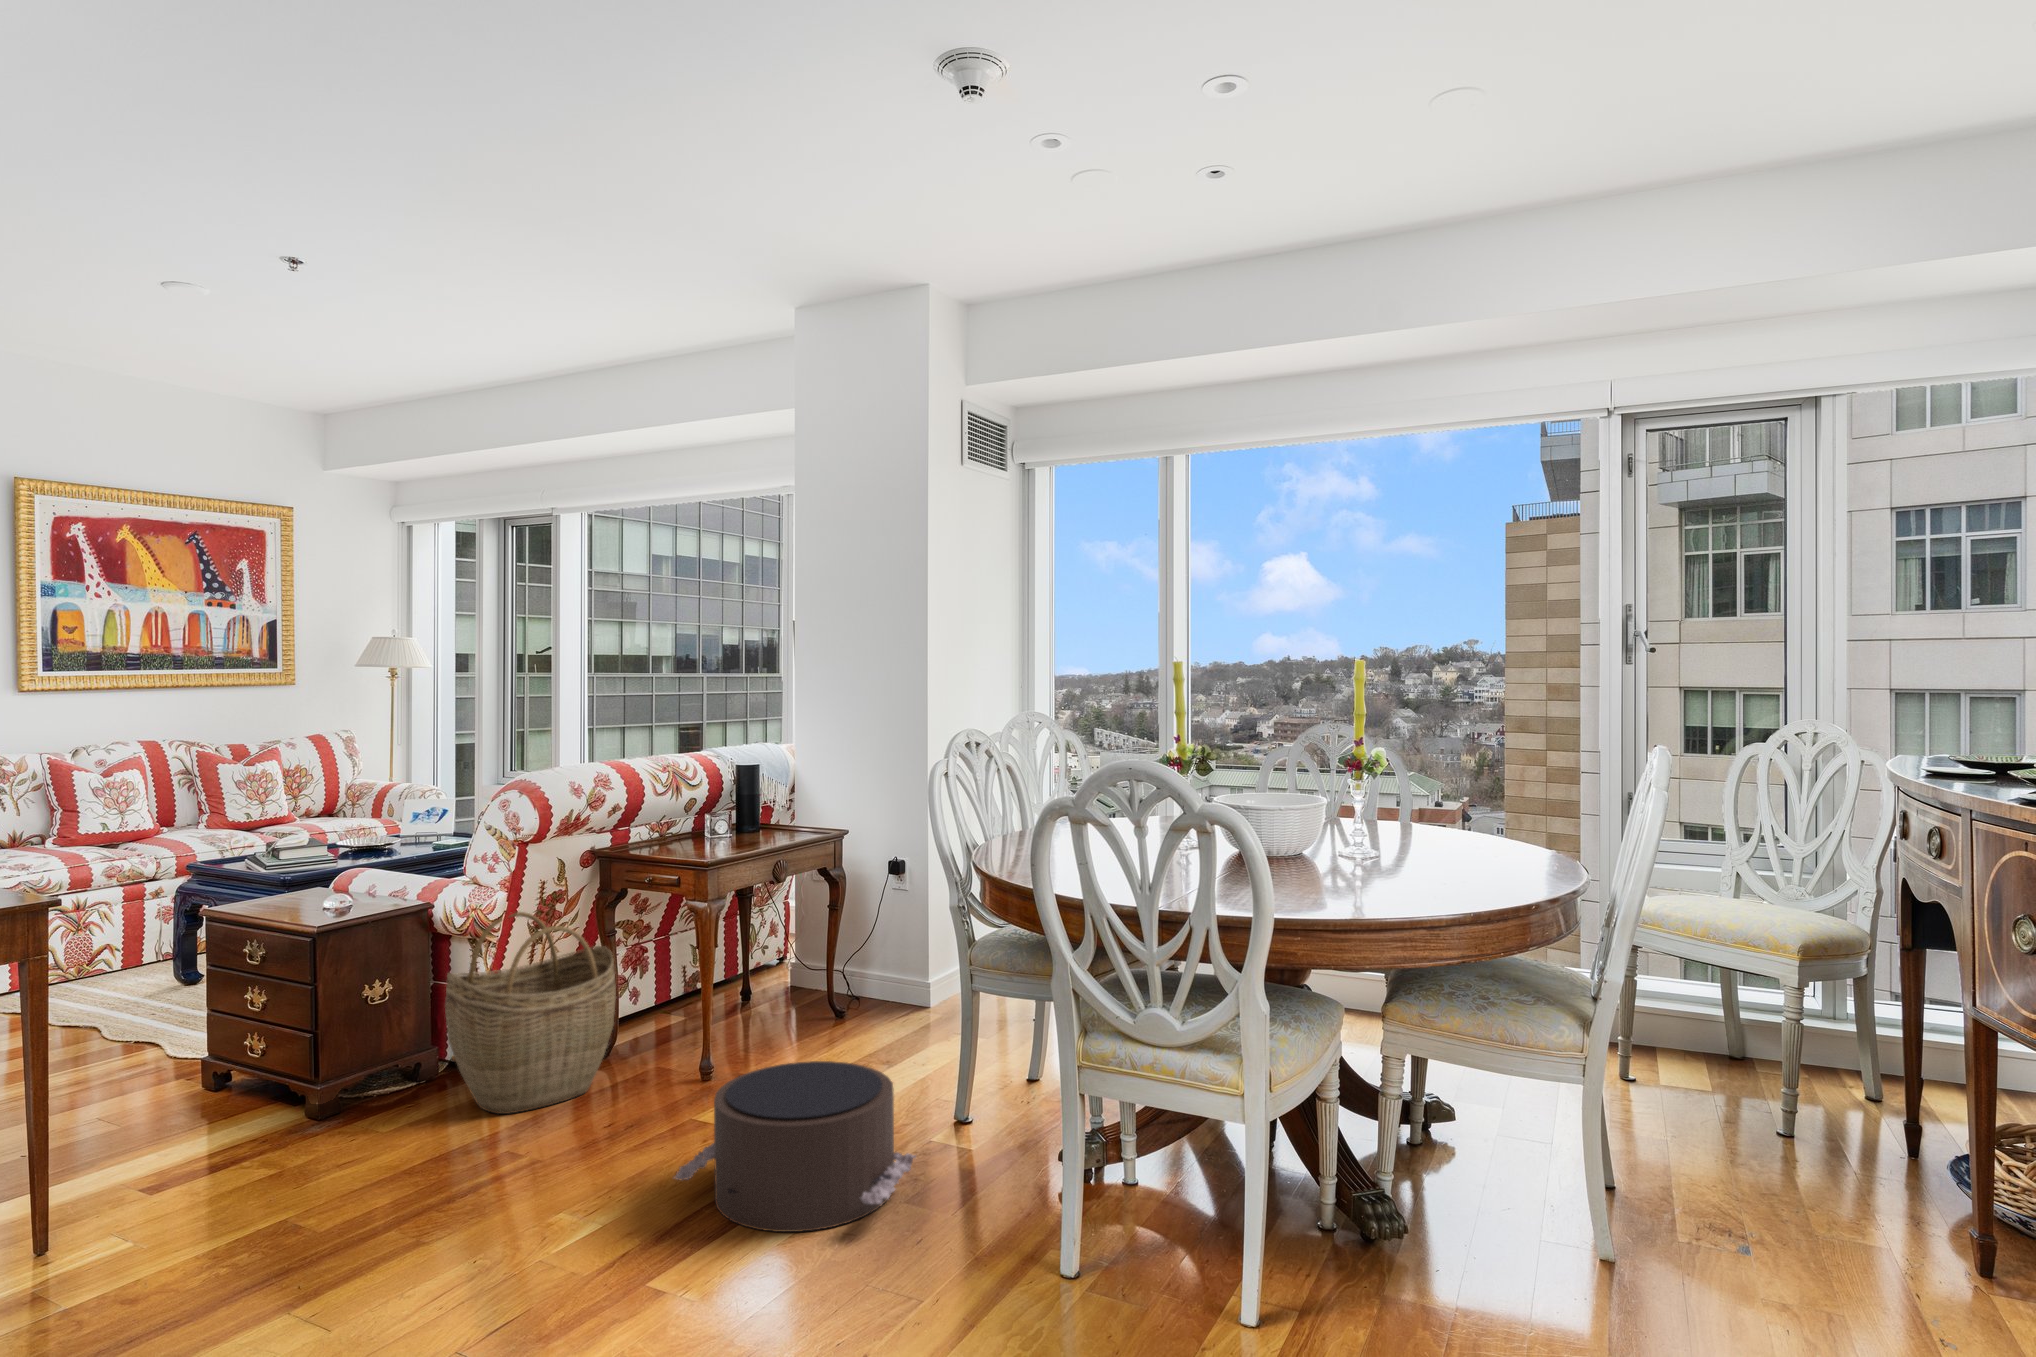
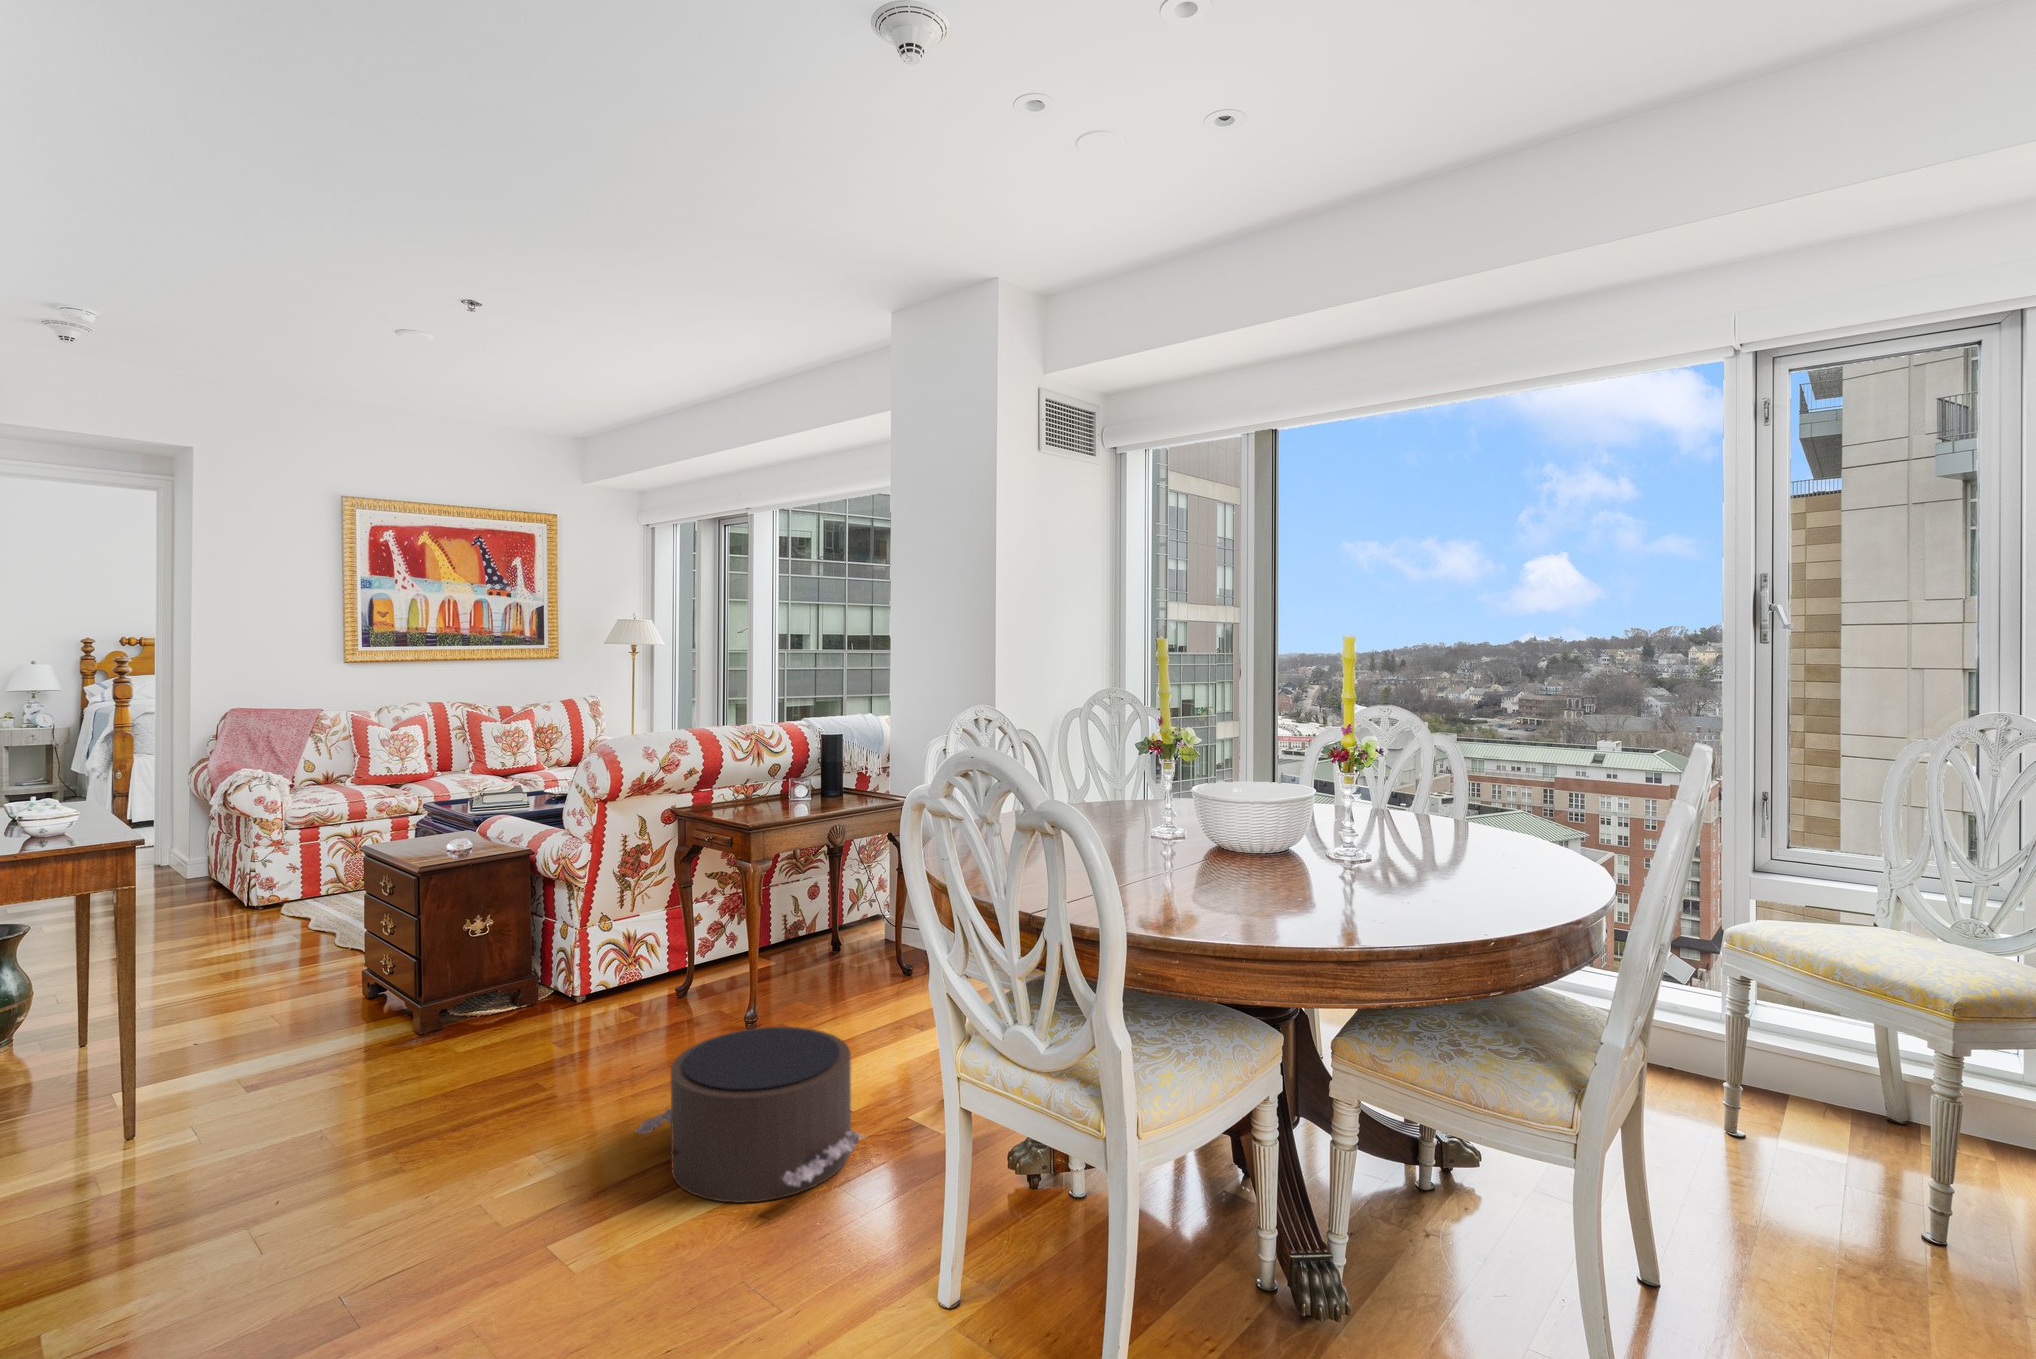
woven basket: present [445,912,616,1114] -> none [523,861,675,1043]

